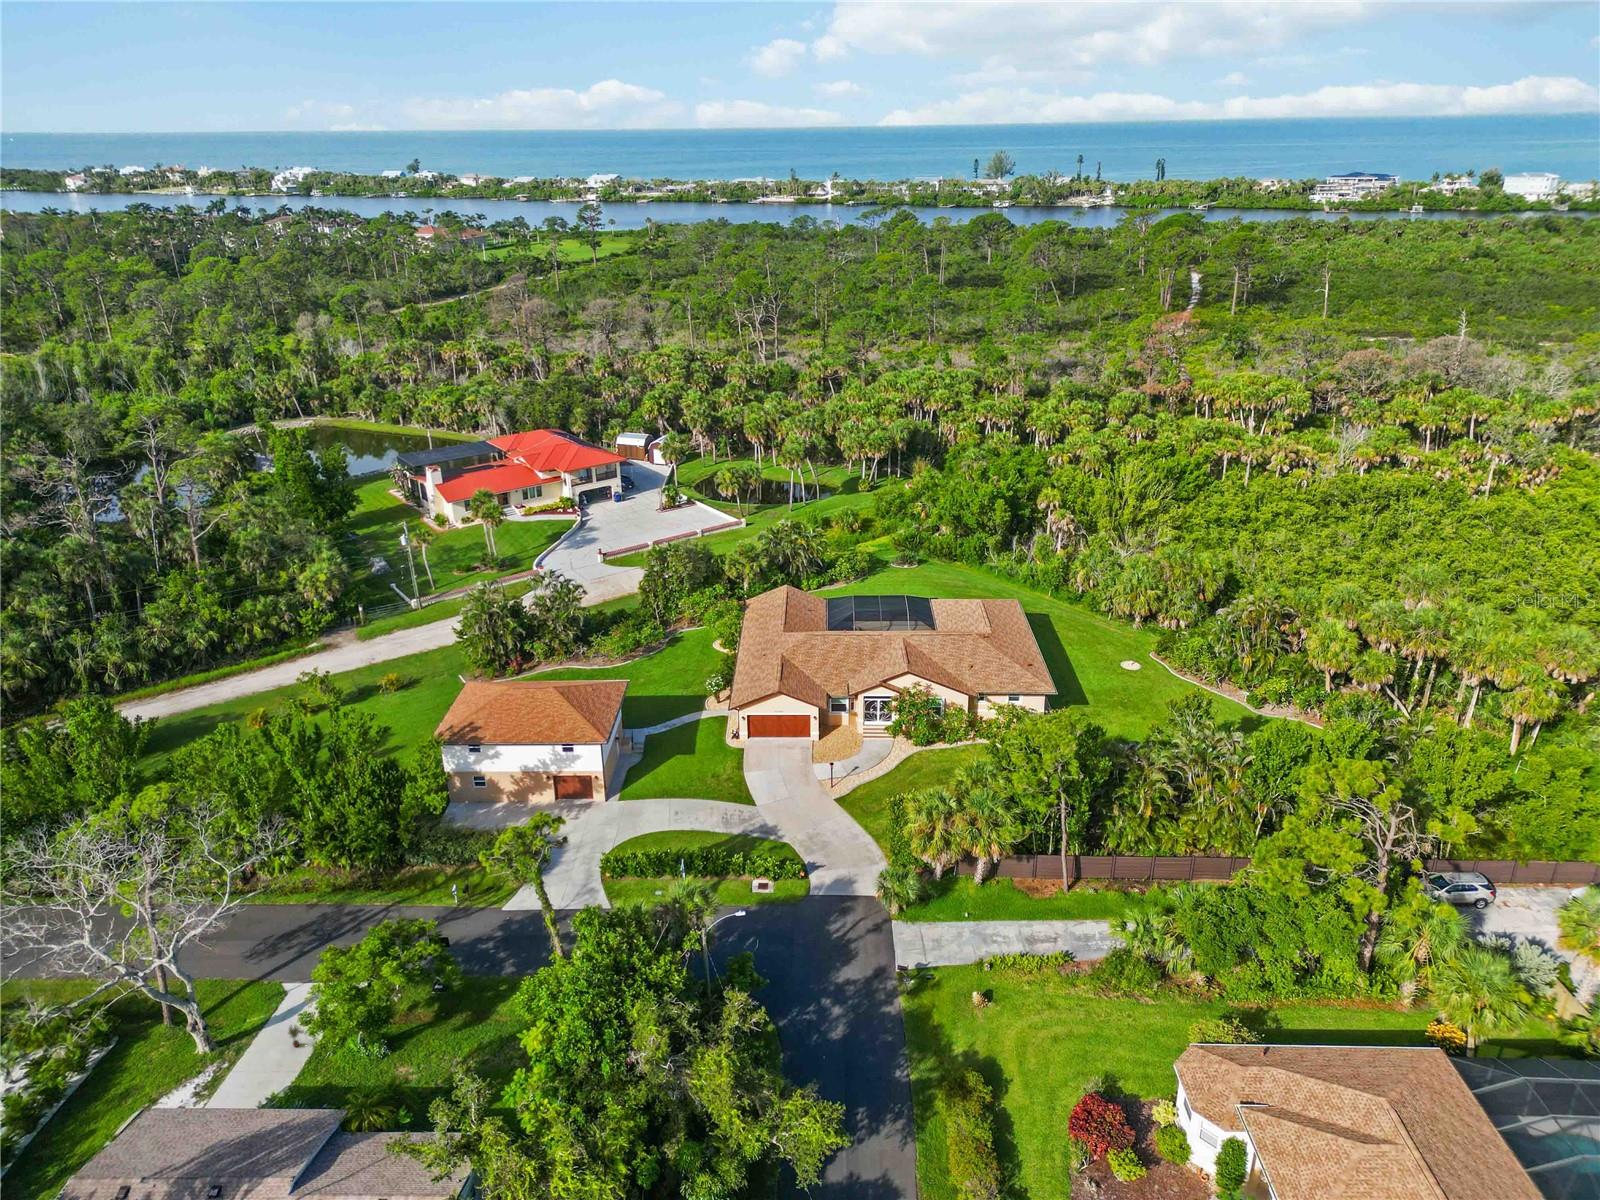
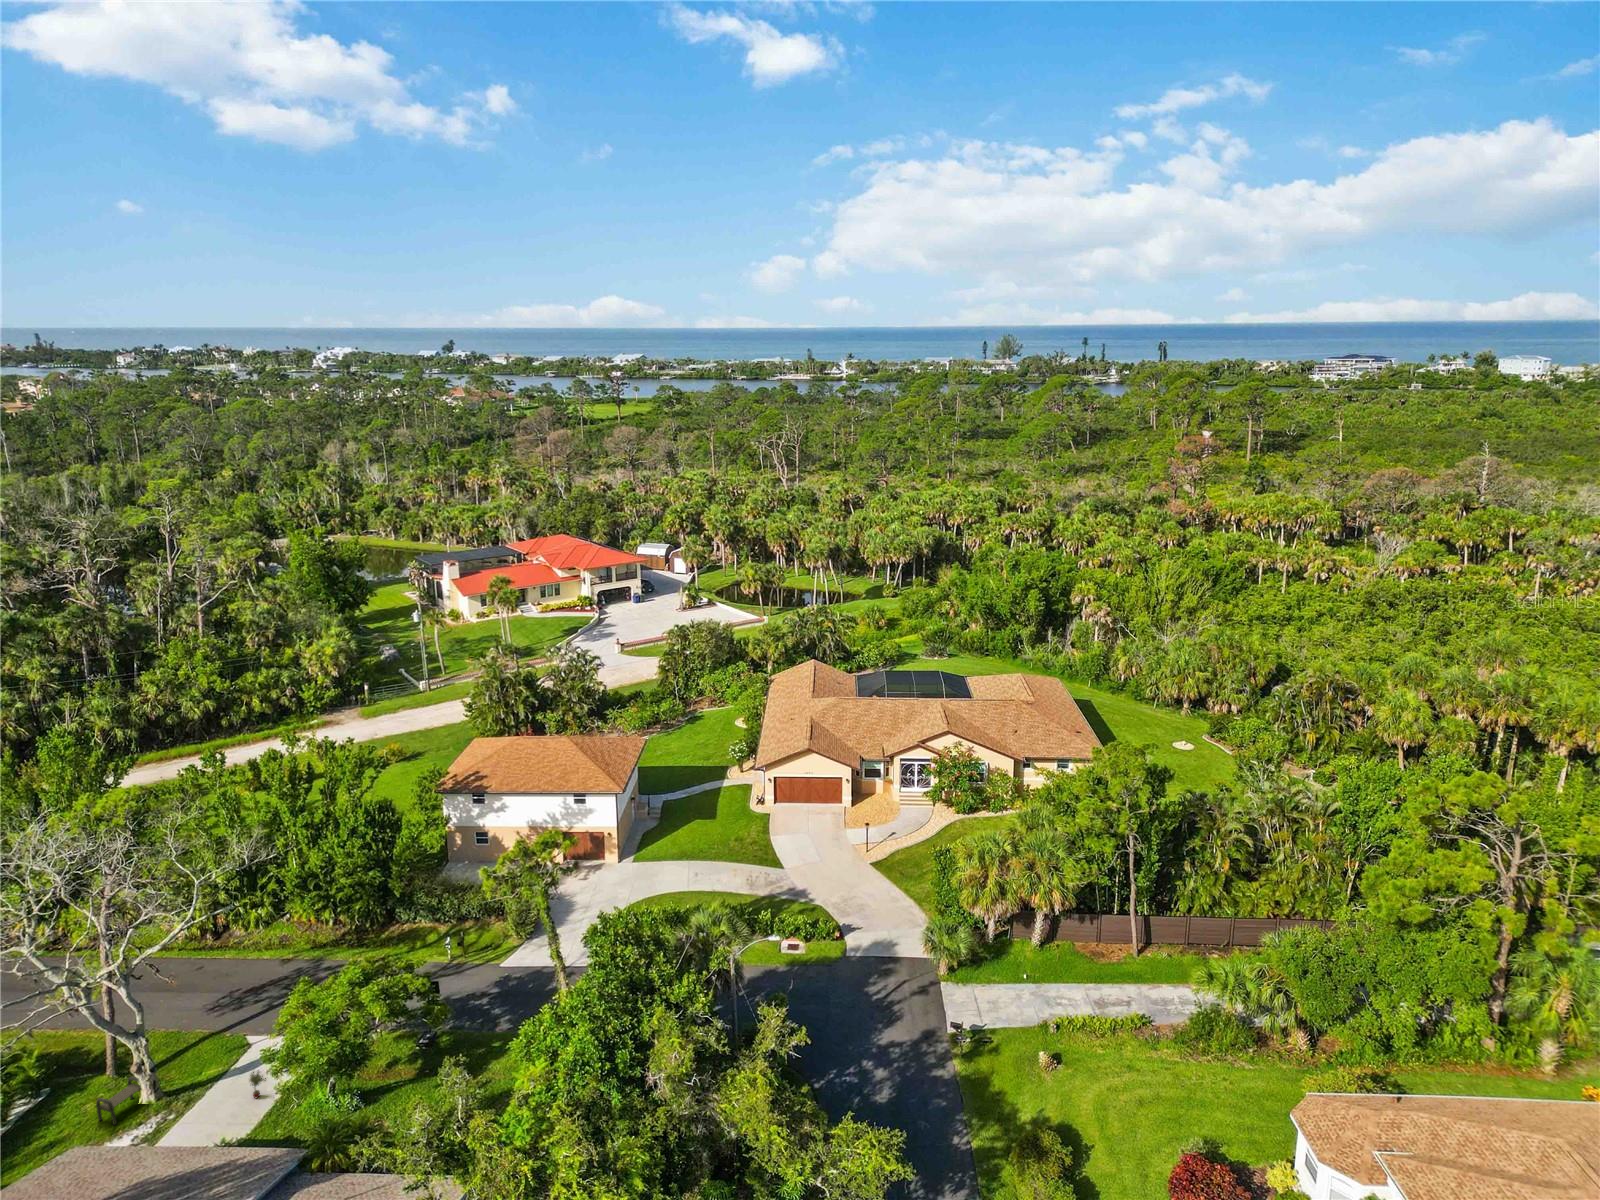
bench: none [157,1032,202,1075] -> present [96,1077,142,1125]

